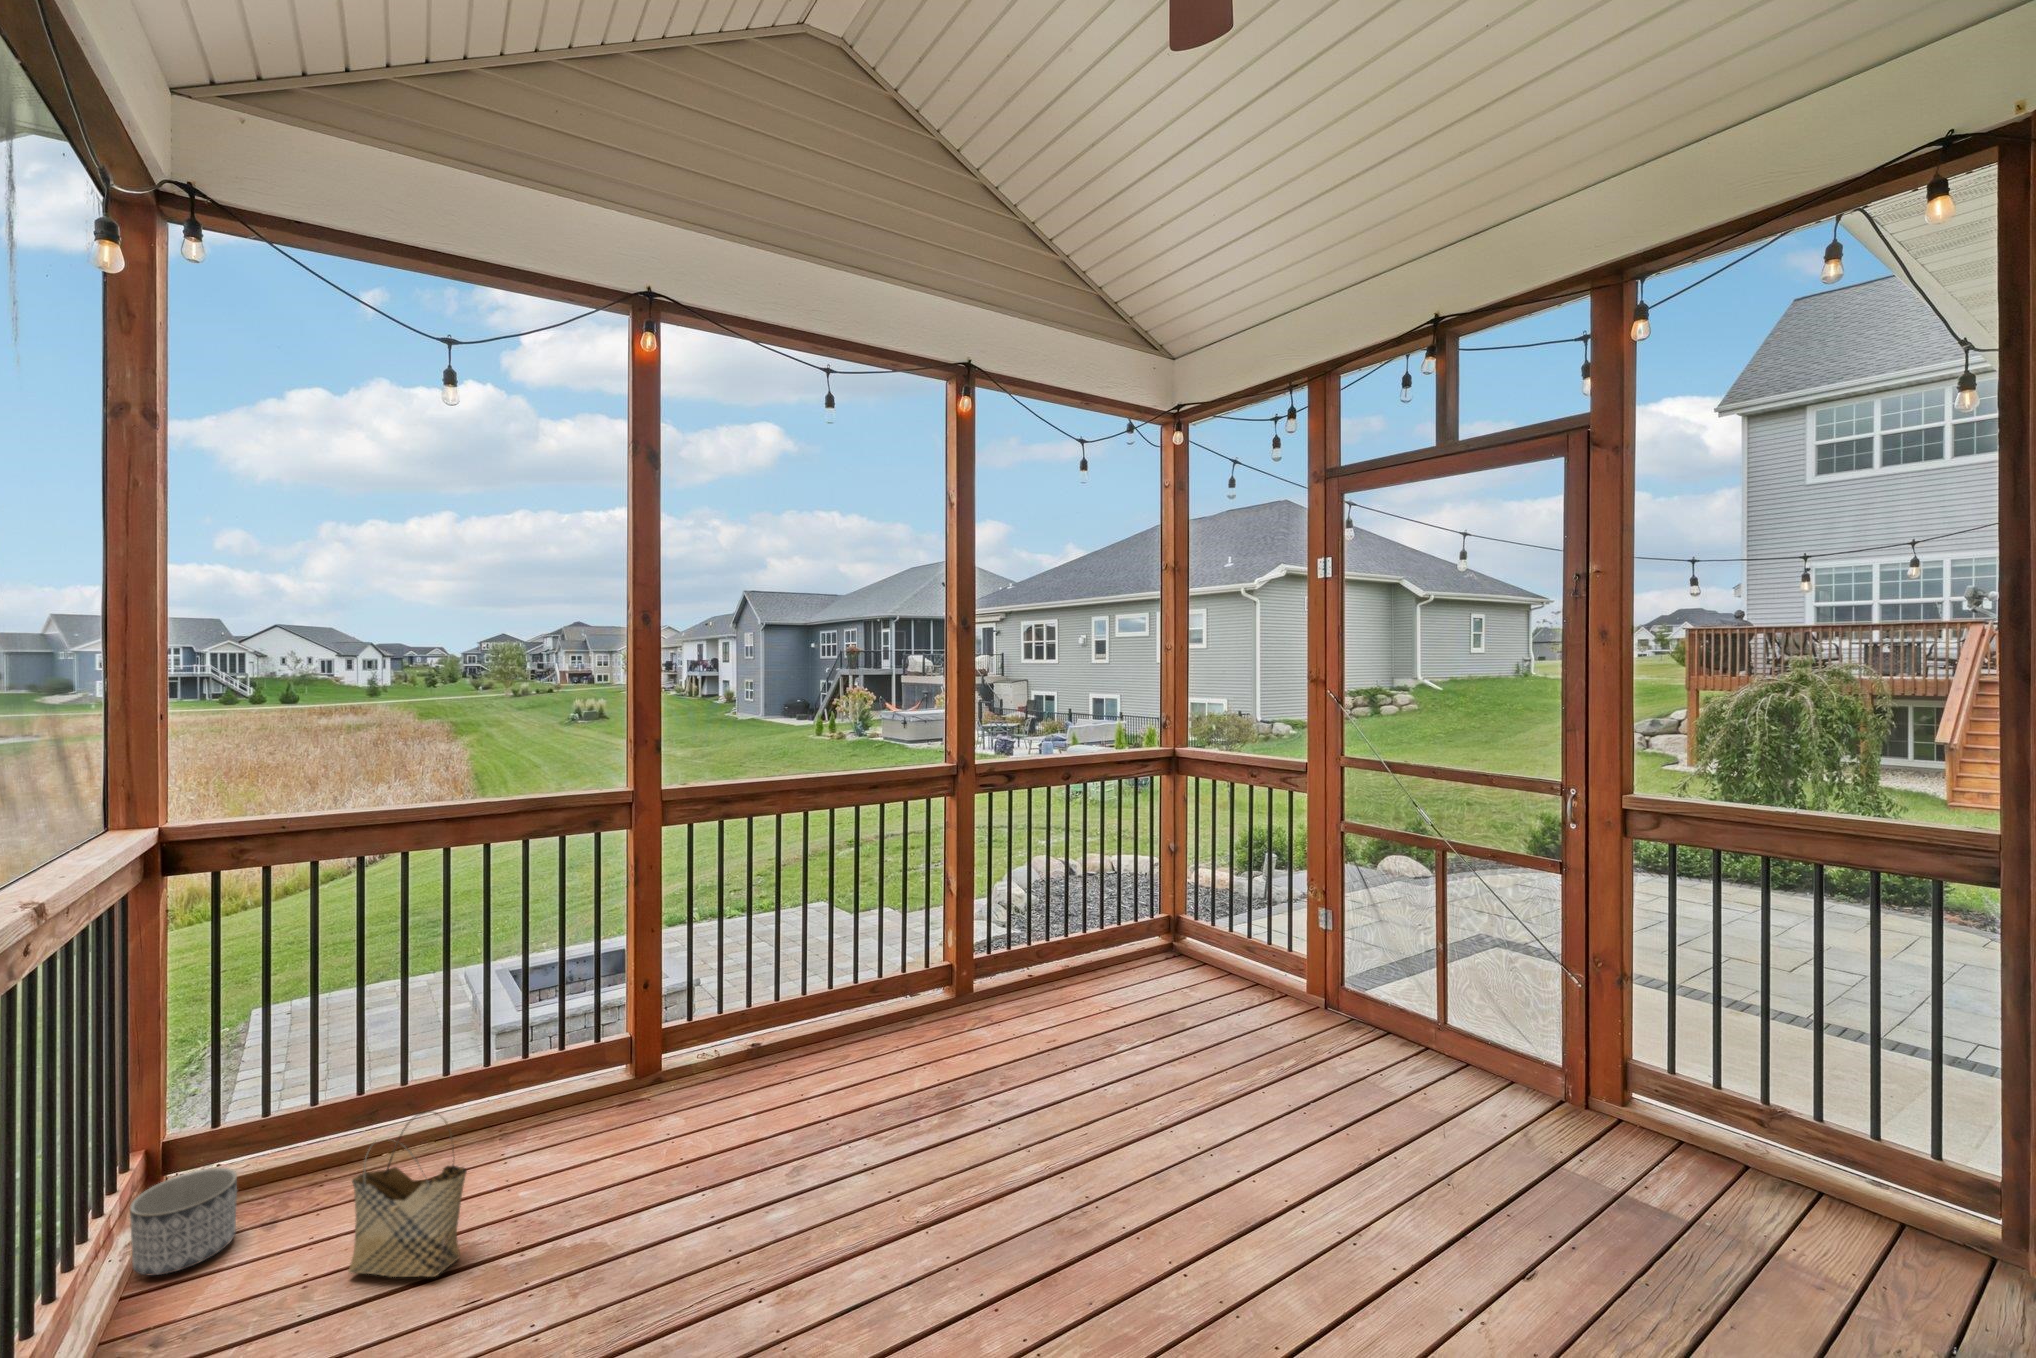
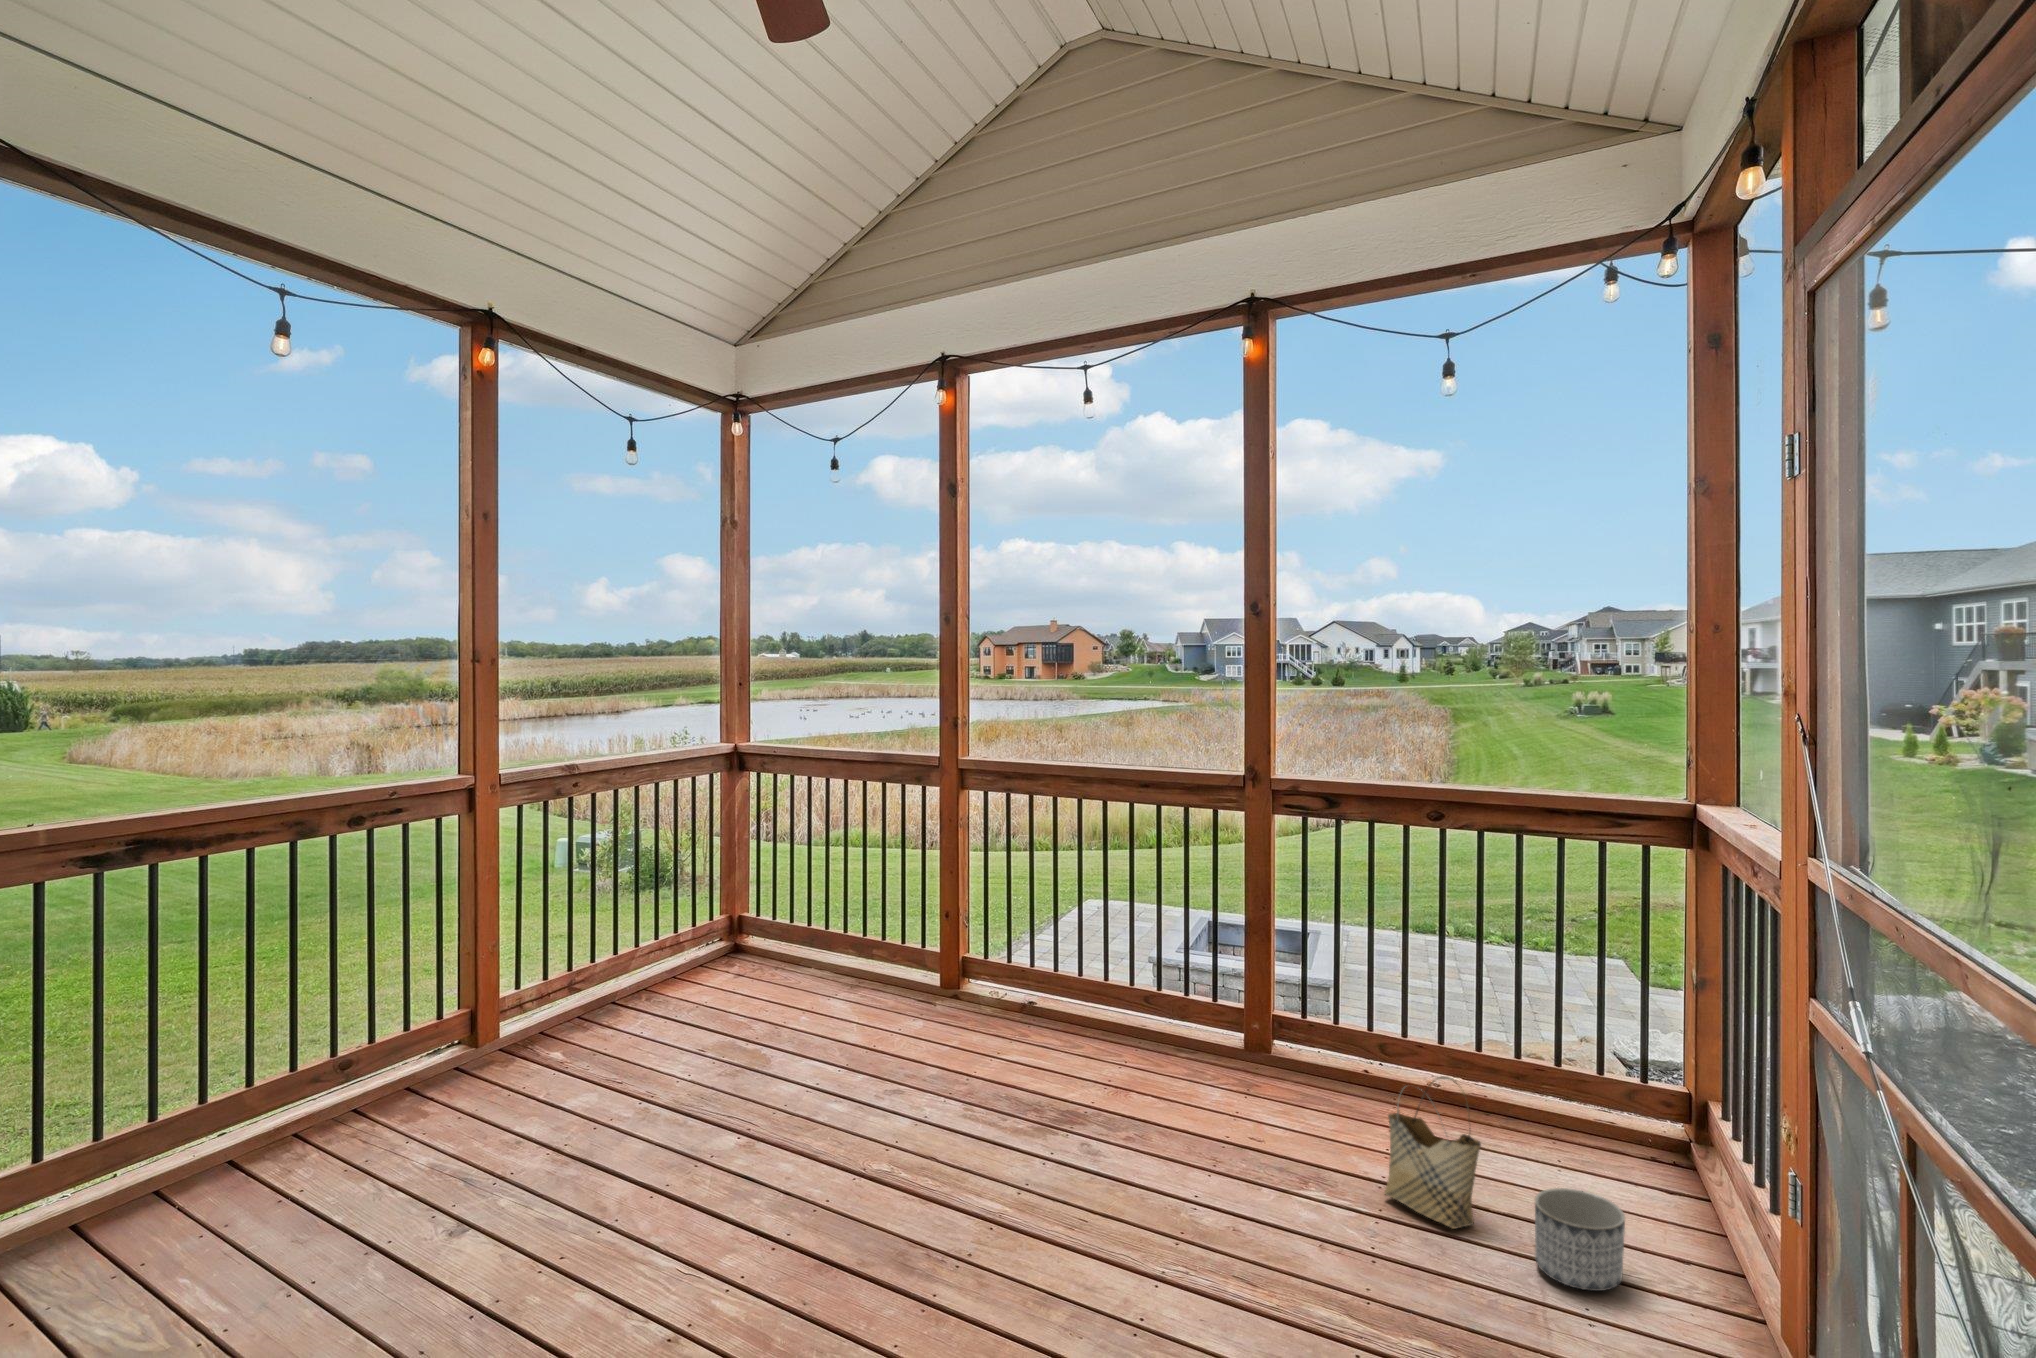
planter: present [130,1168,237,1276] -> present [1535,1188,1625,1291]

